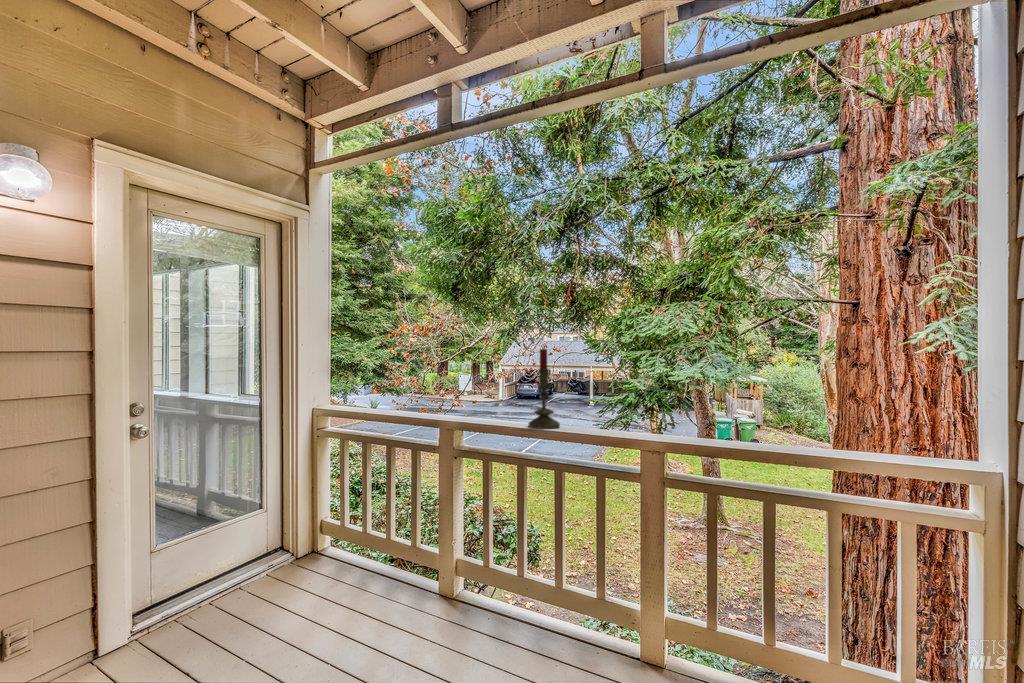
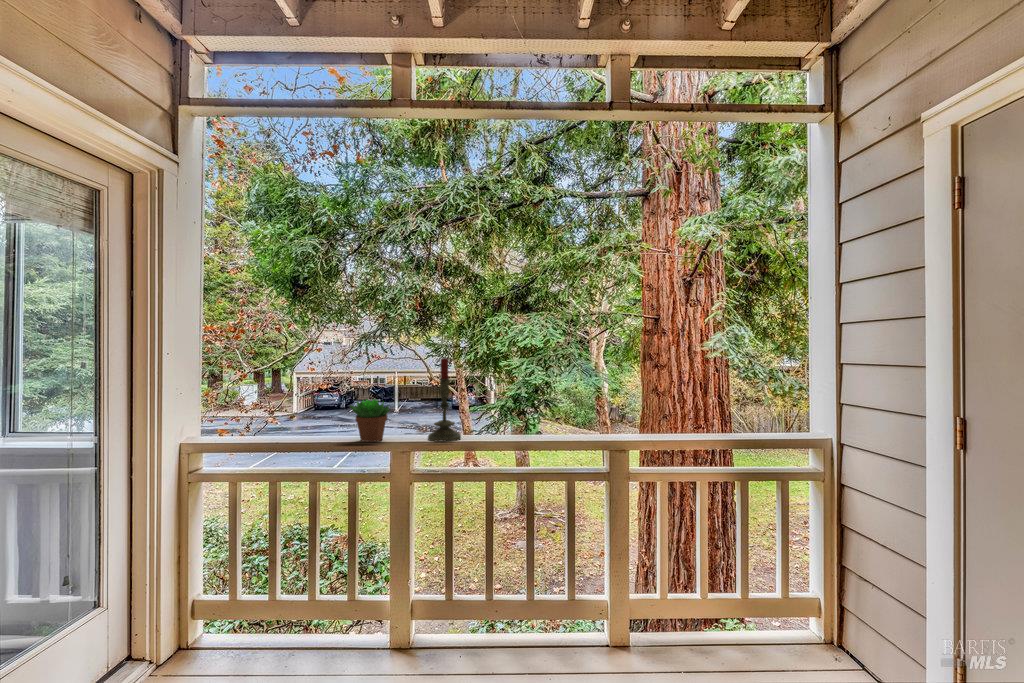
succulent plant: none [464,384,502,423] -> present [350,399,390,442]

